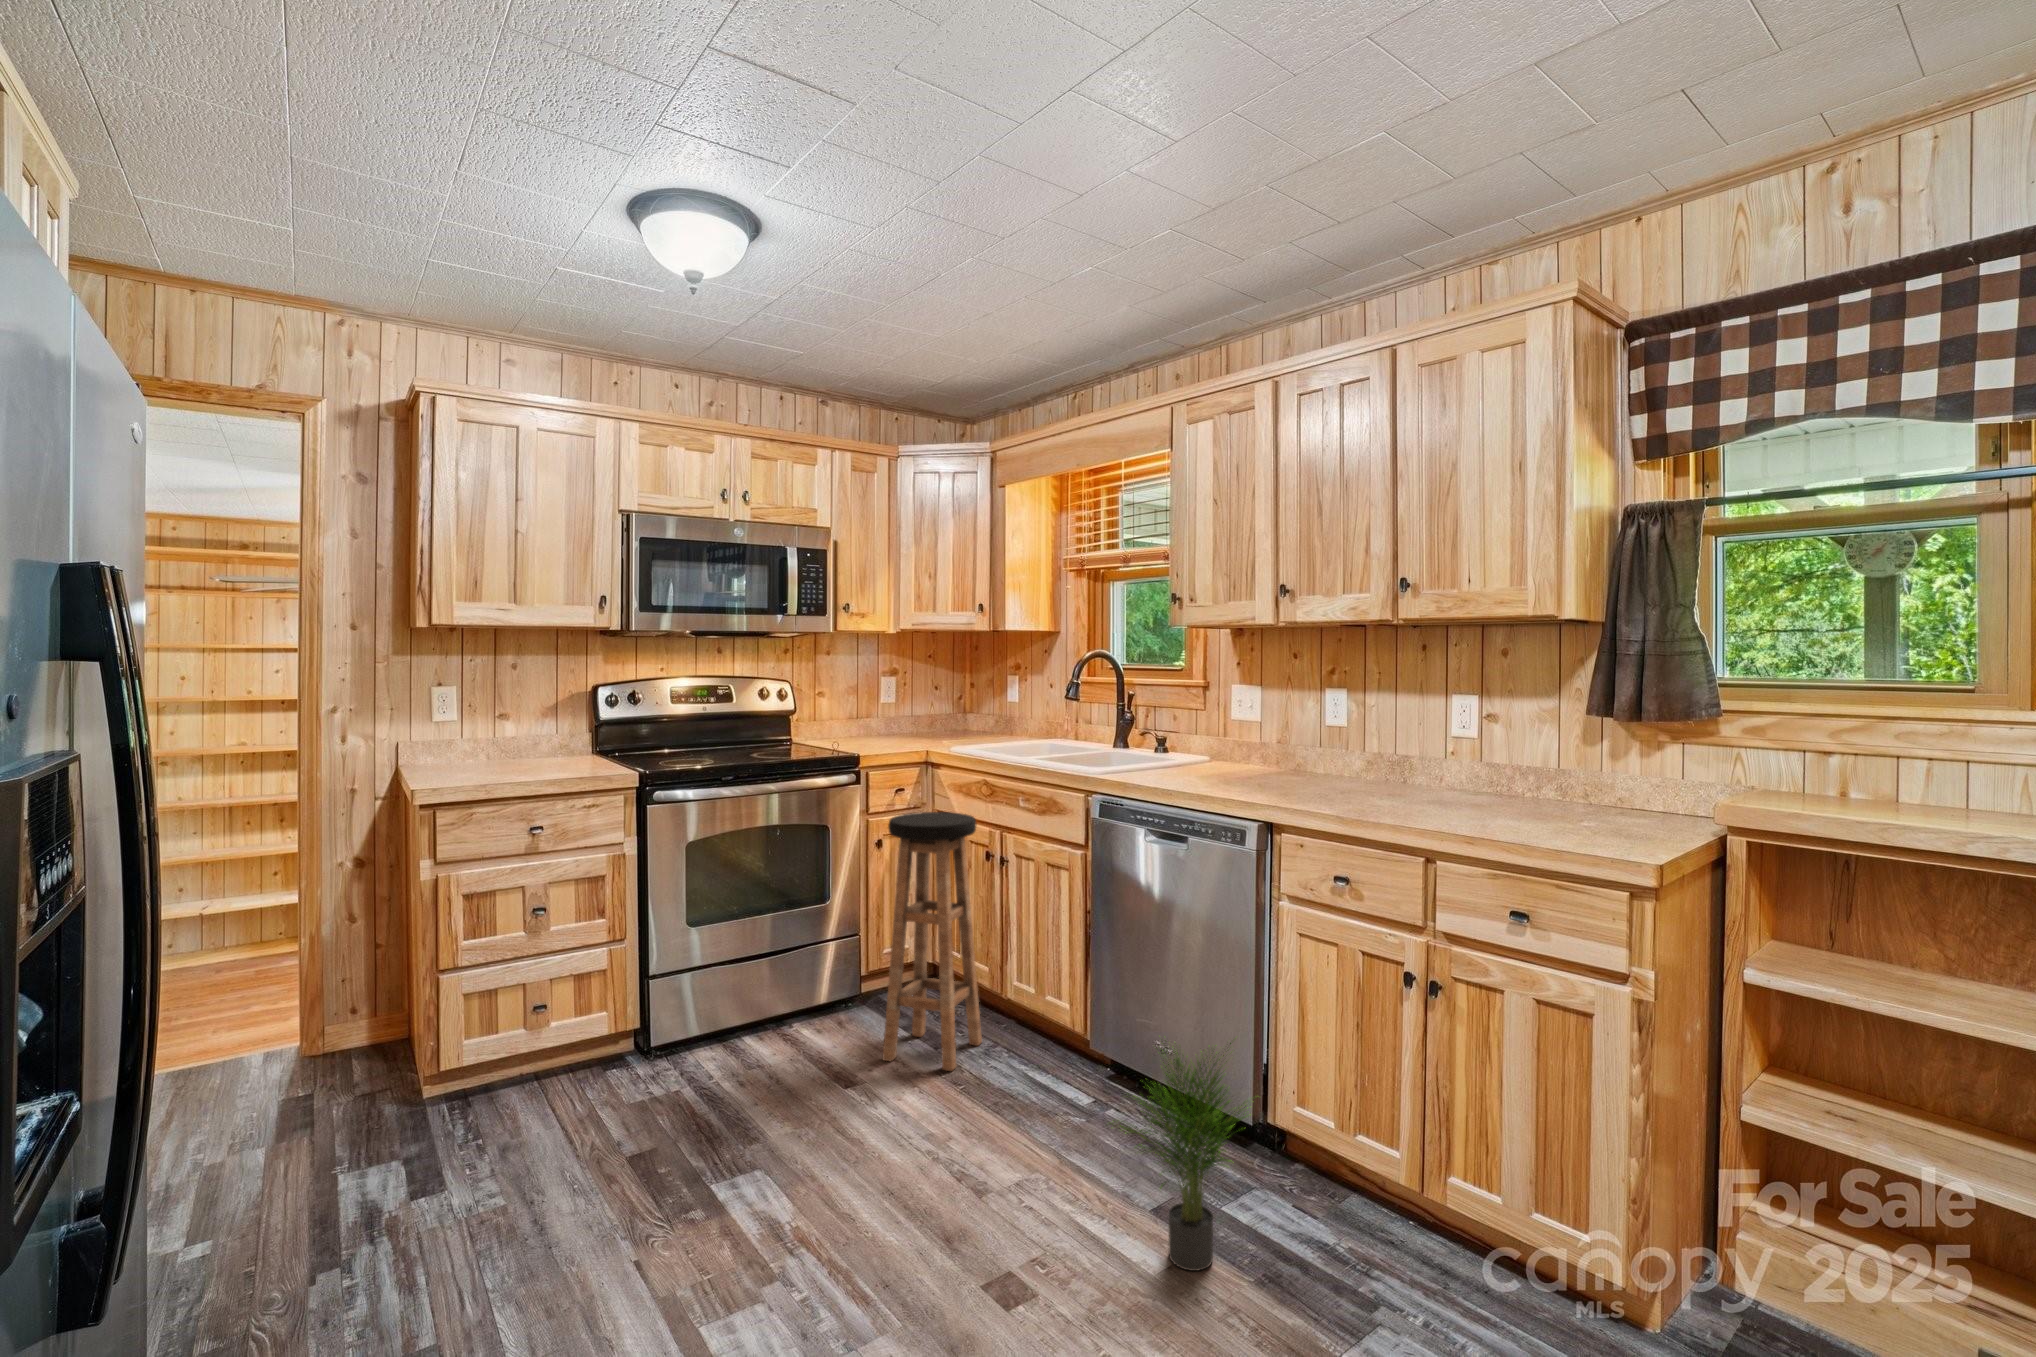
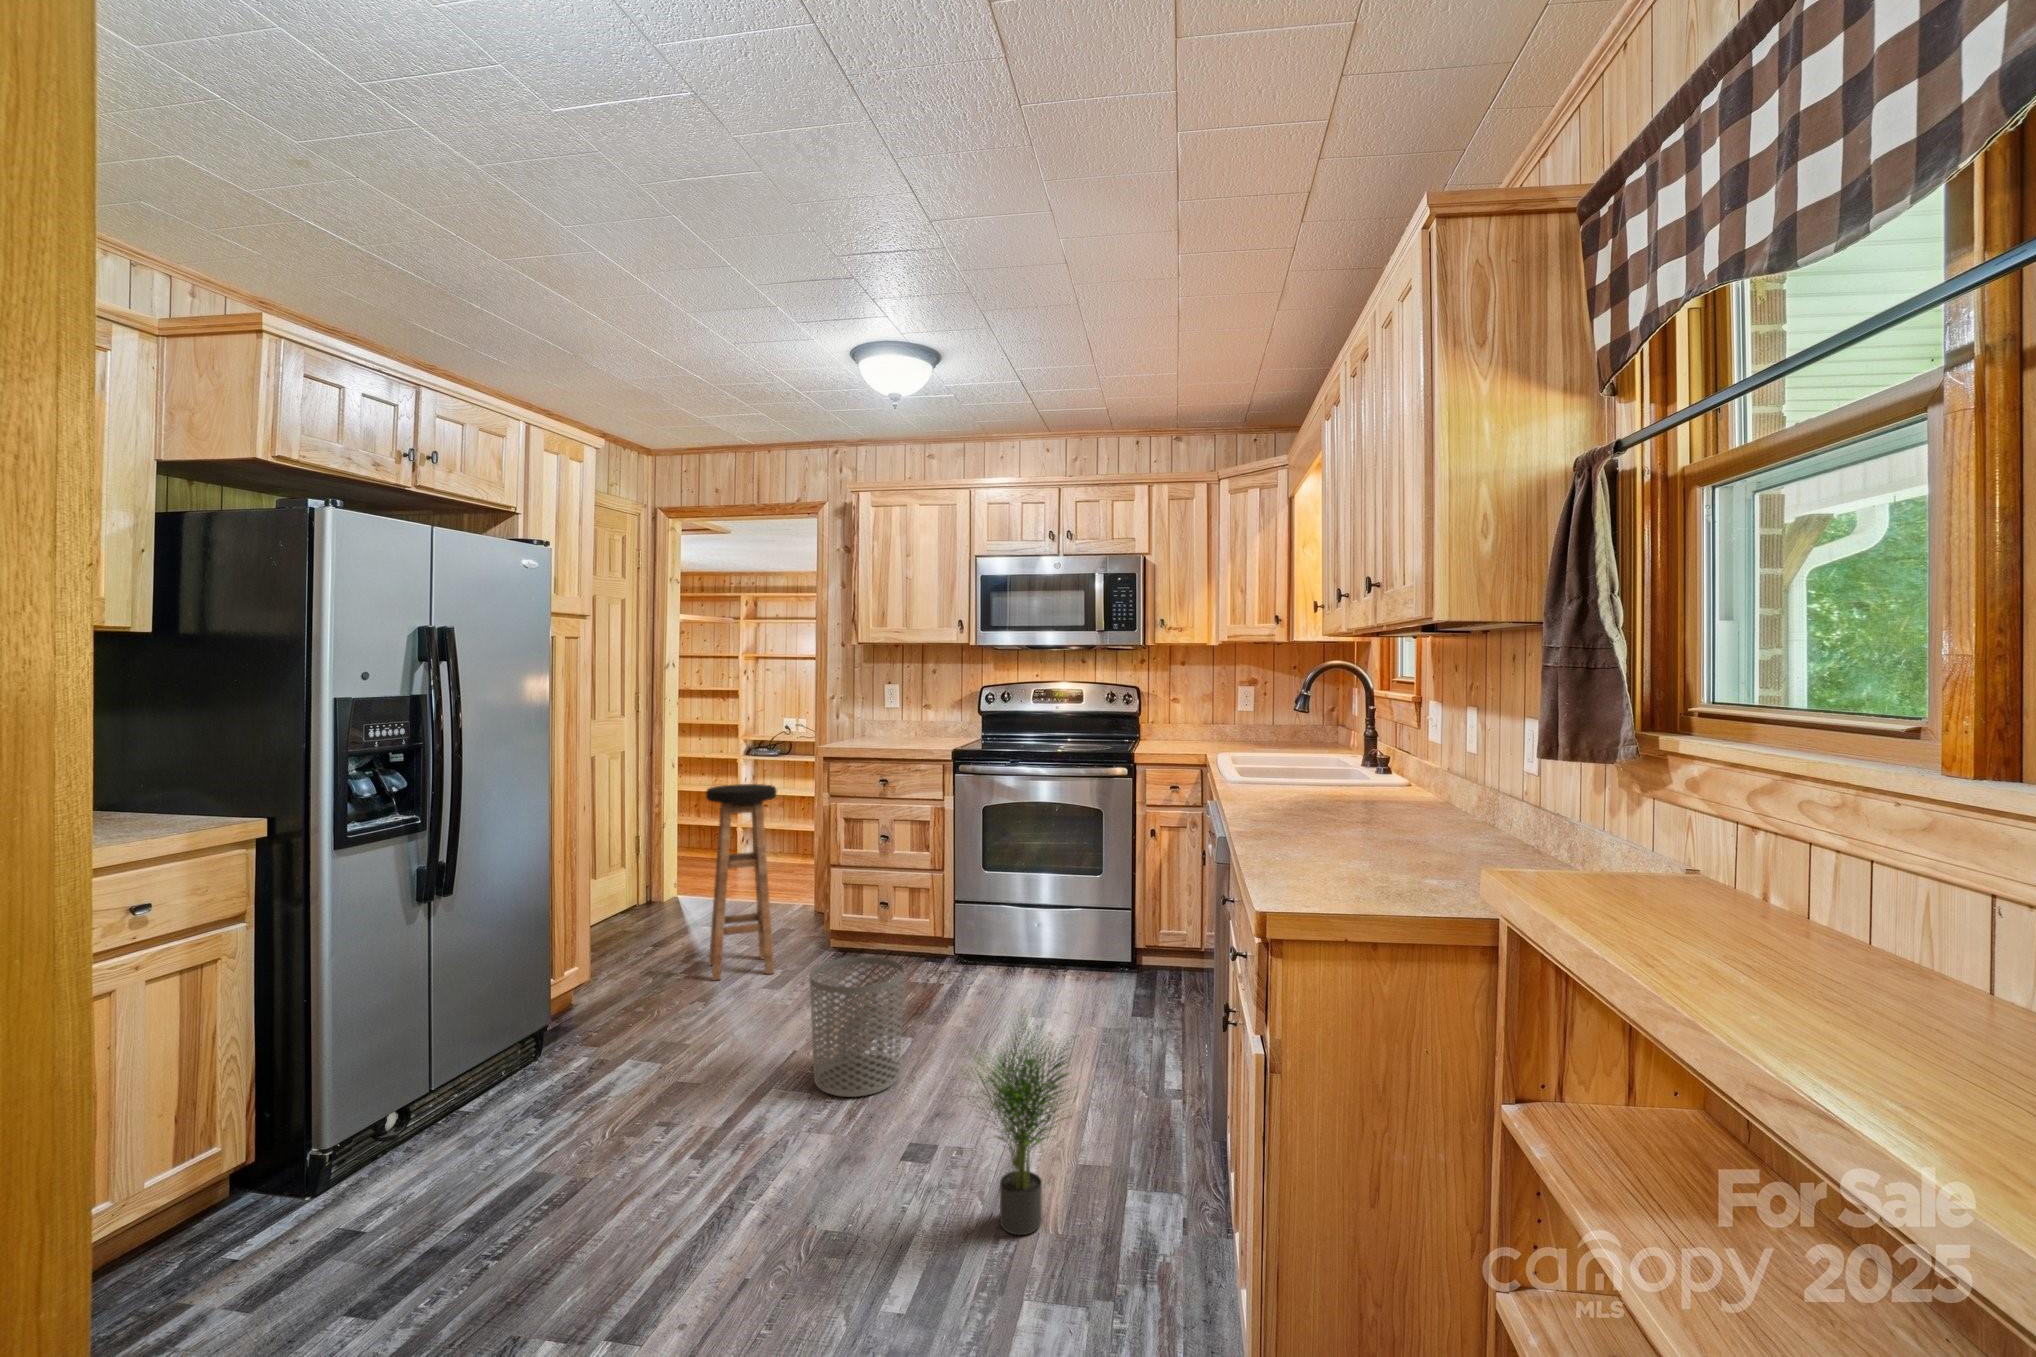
bar stool: present [883,812,982,1071] -> present [706,784,777,980]
waste bin: none [730,1055,859,1257] -> present [810,957,904,1097]

